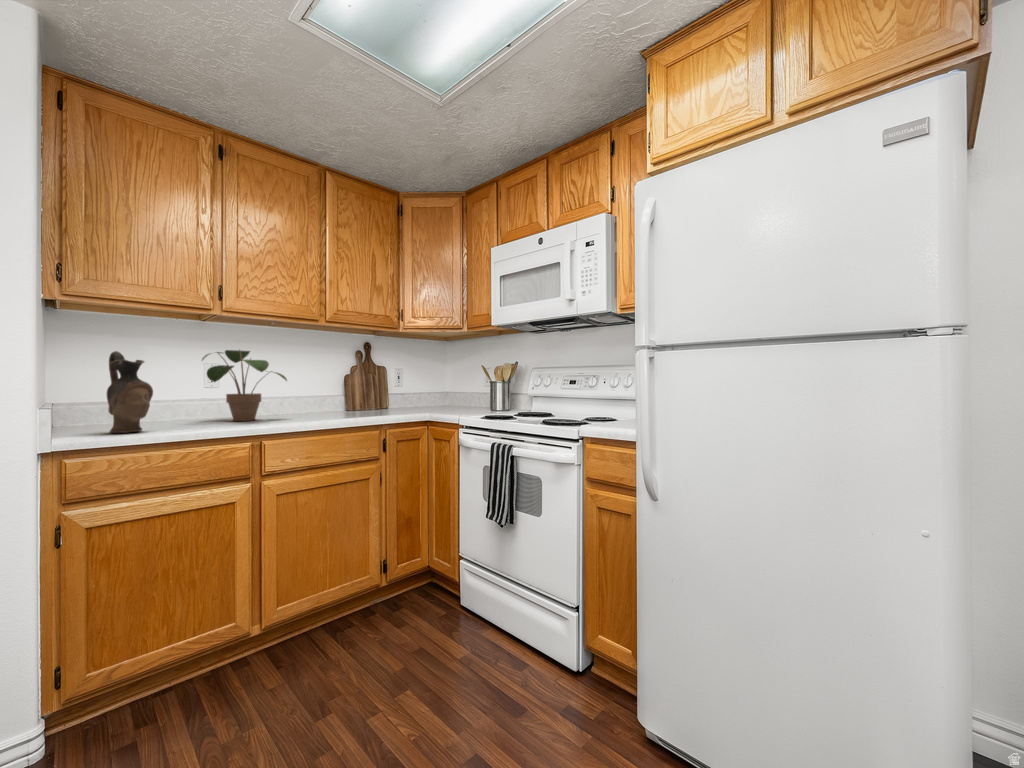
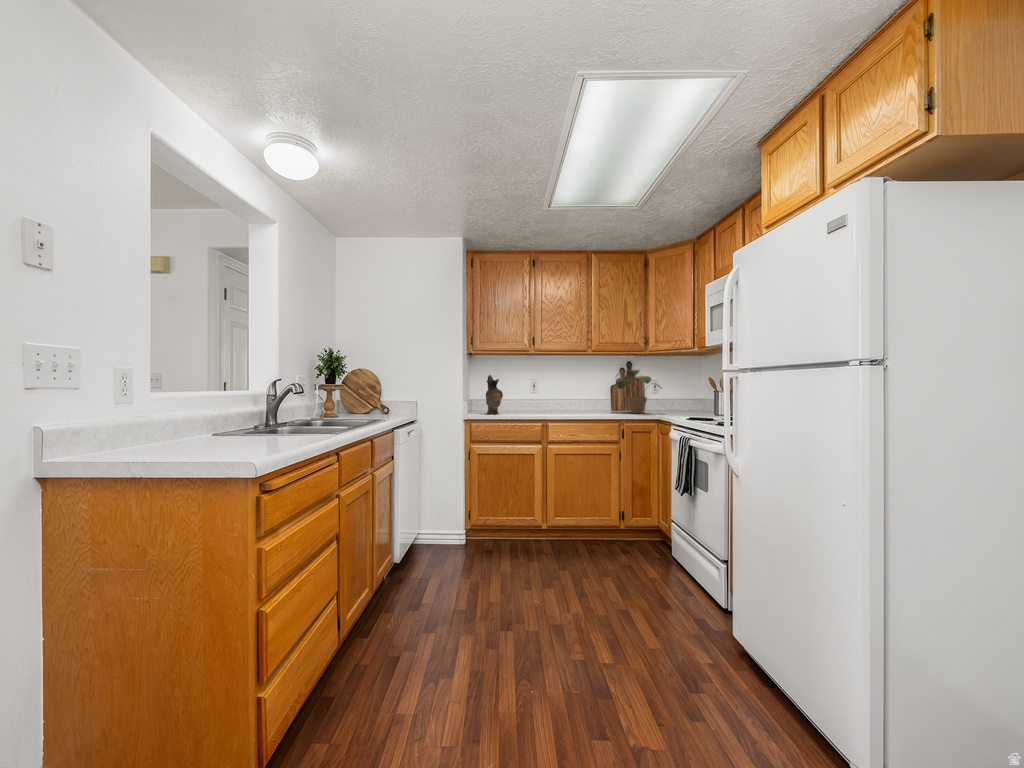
potted plant: present [202,350,287,421] -> present [616,370,661,414]

